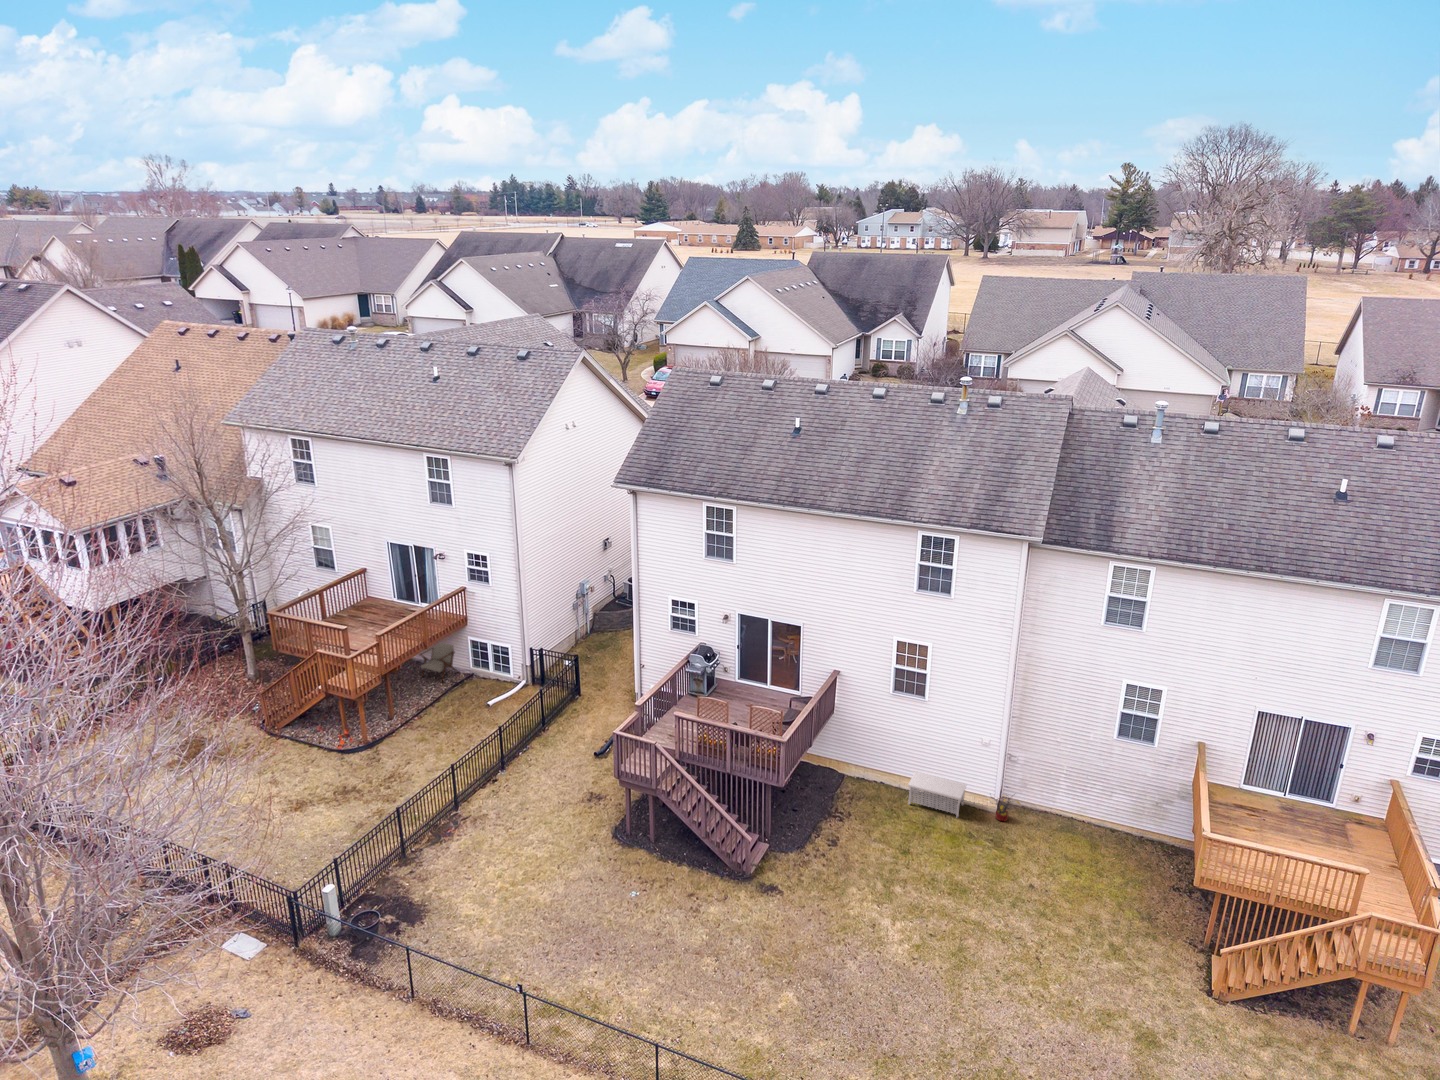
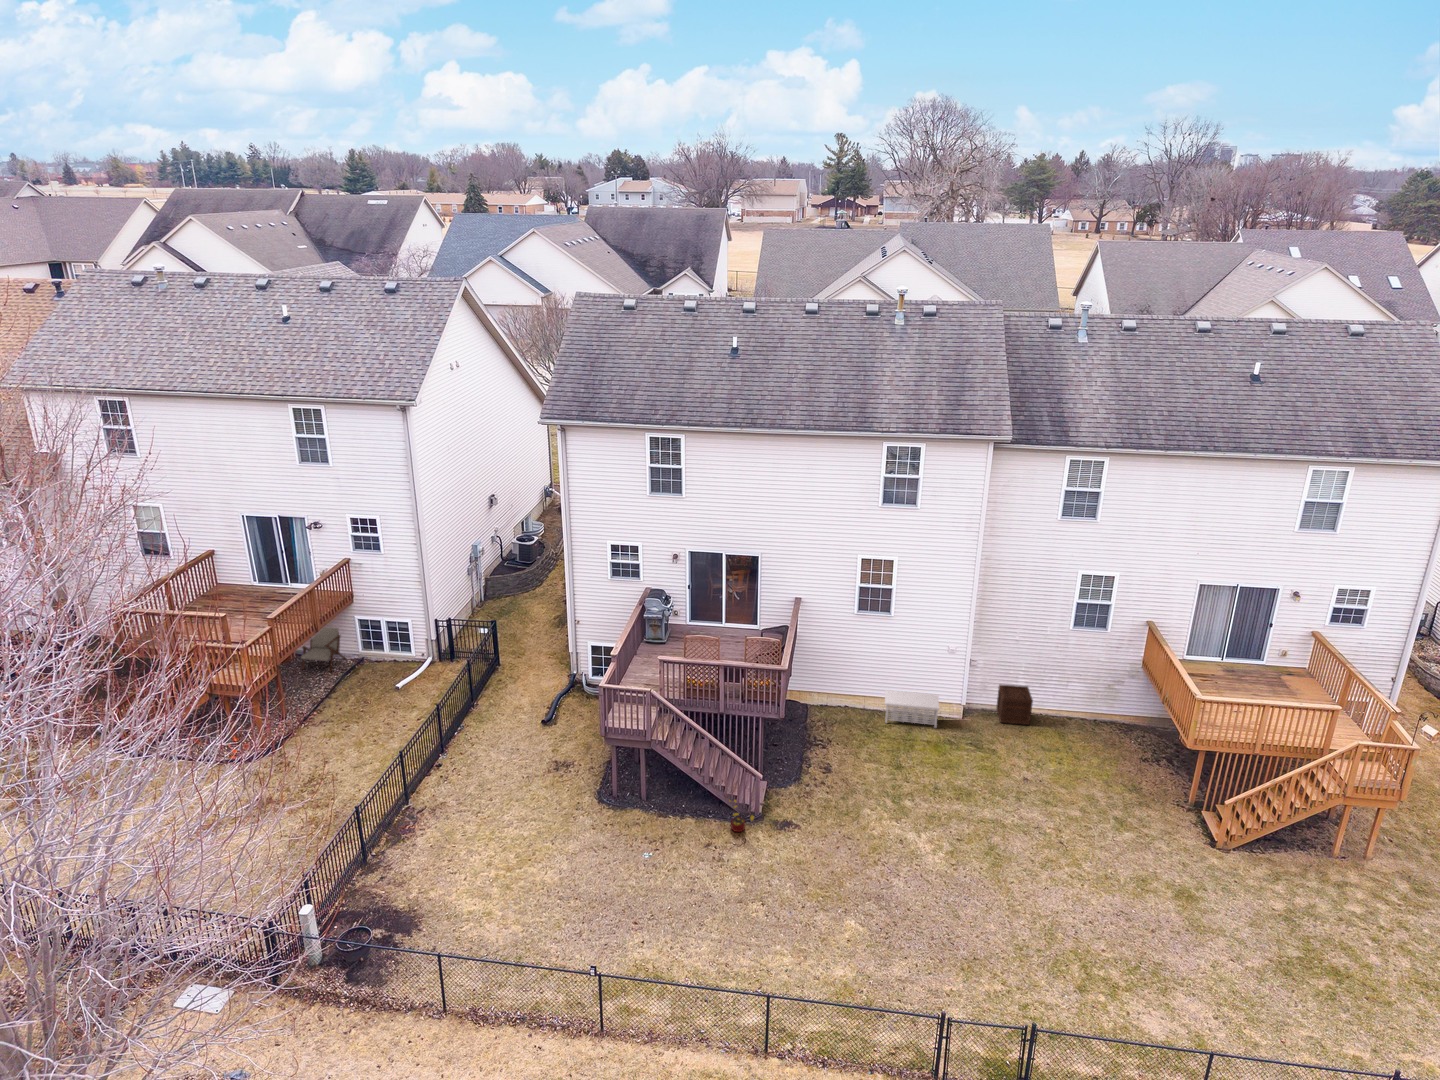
wooden crate: none [1027,784,1064,830] -> present [996,685,1033,725]
decorative plant: present [996,800,1020,821] -> present [730,800,754,832]

